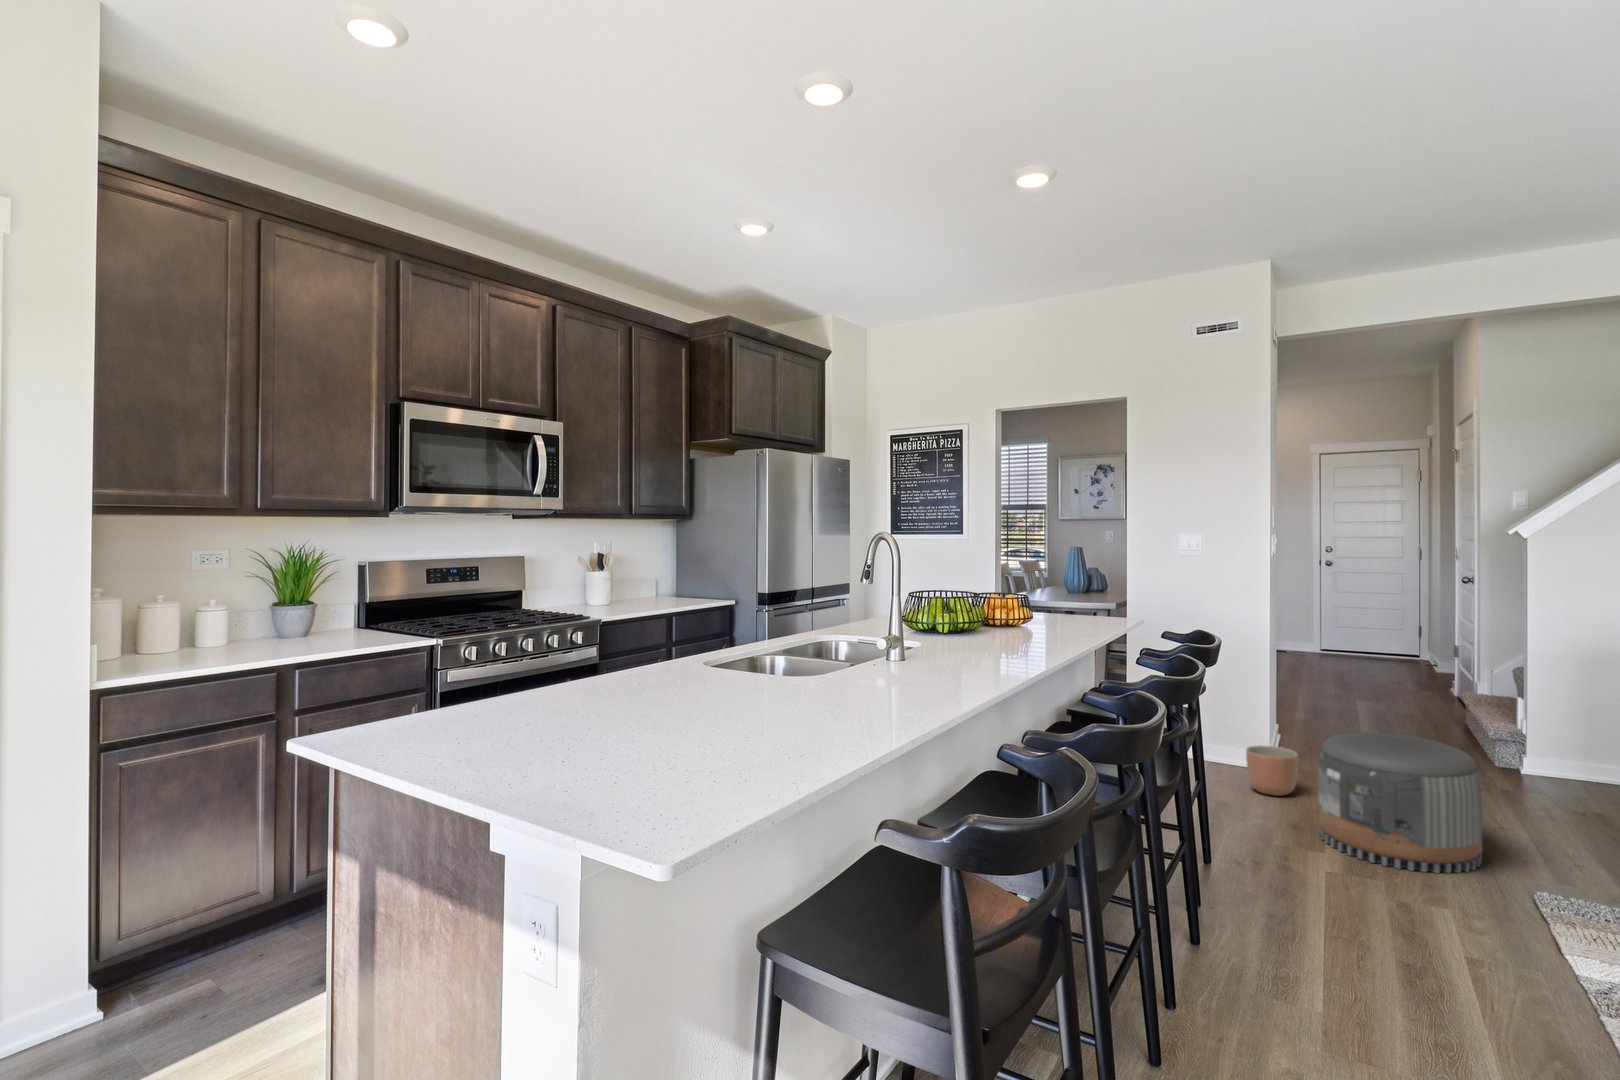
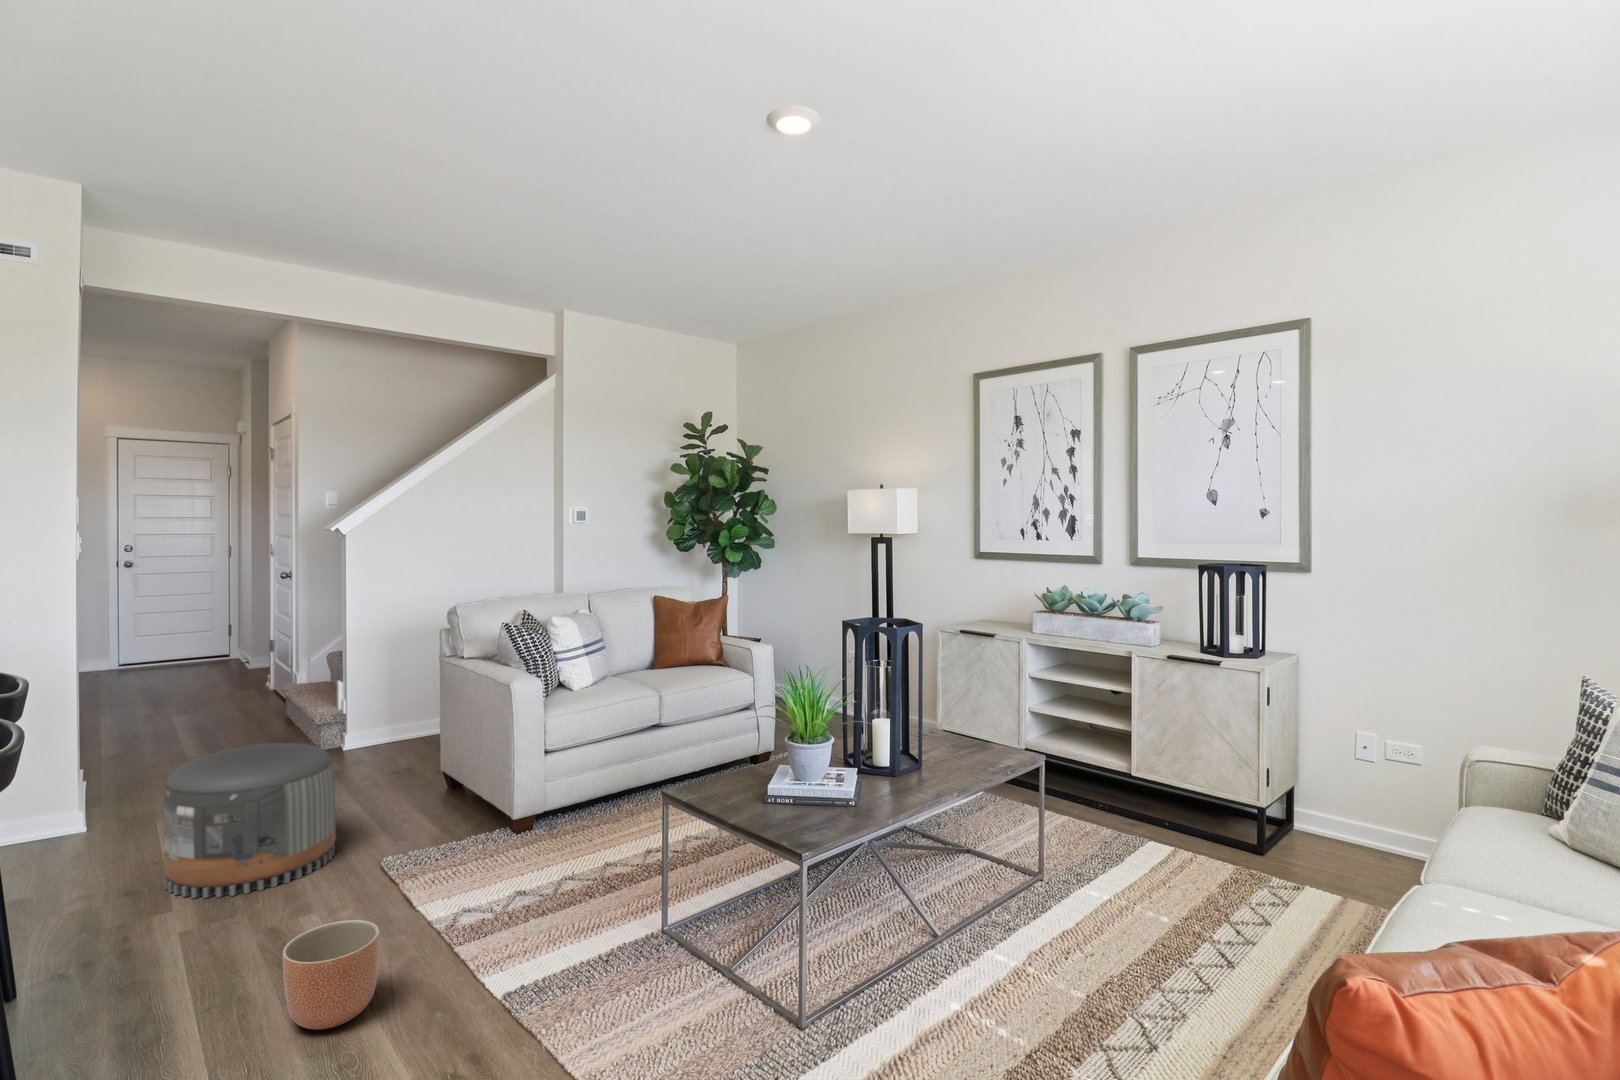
planter: present [1246,745,1298,796] -> present [283,920,379,1030]

